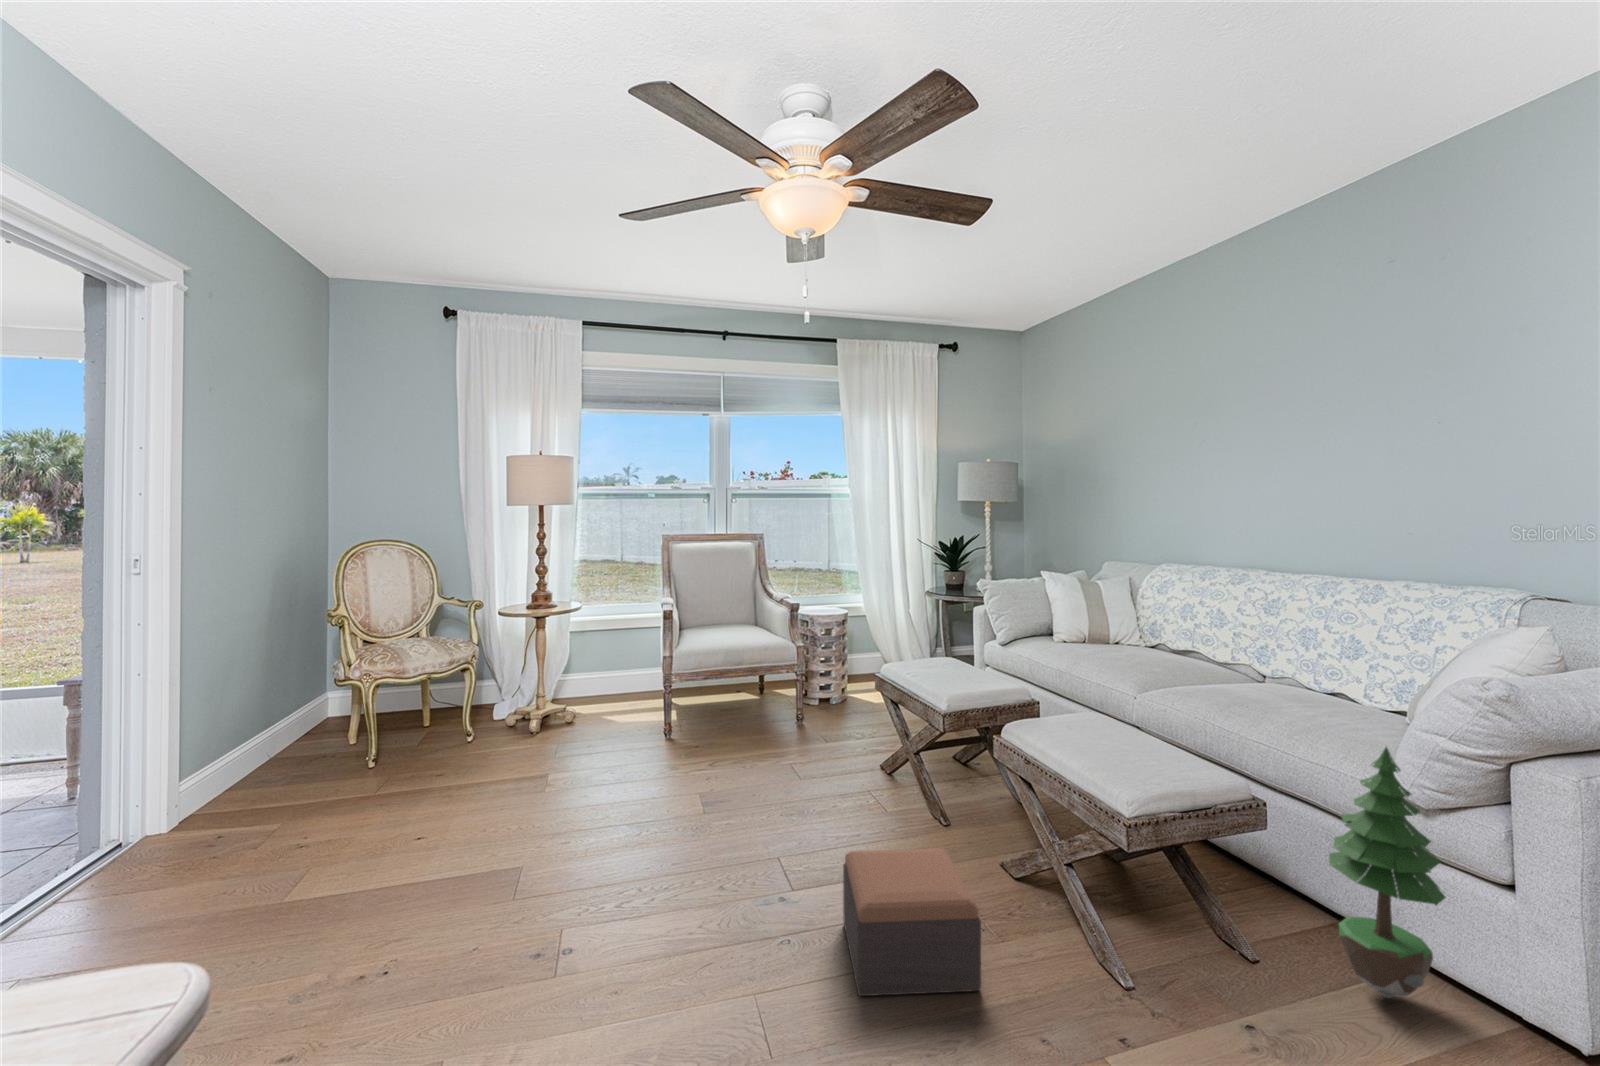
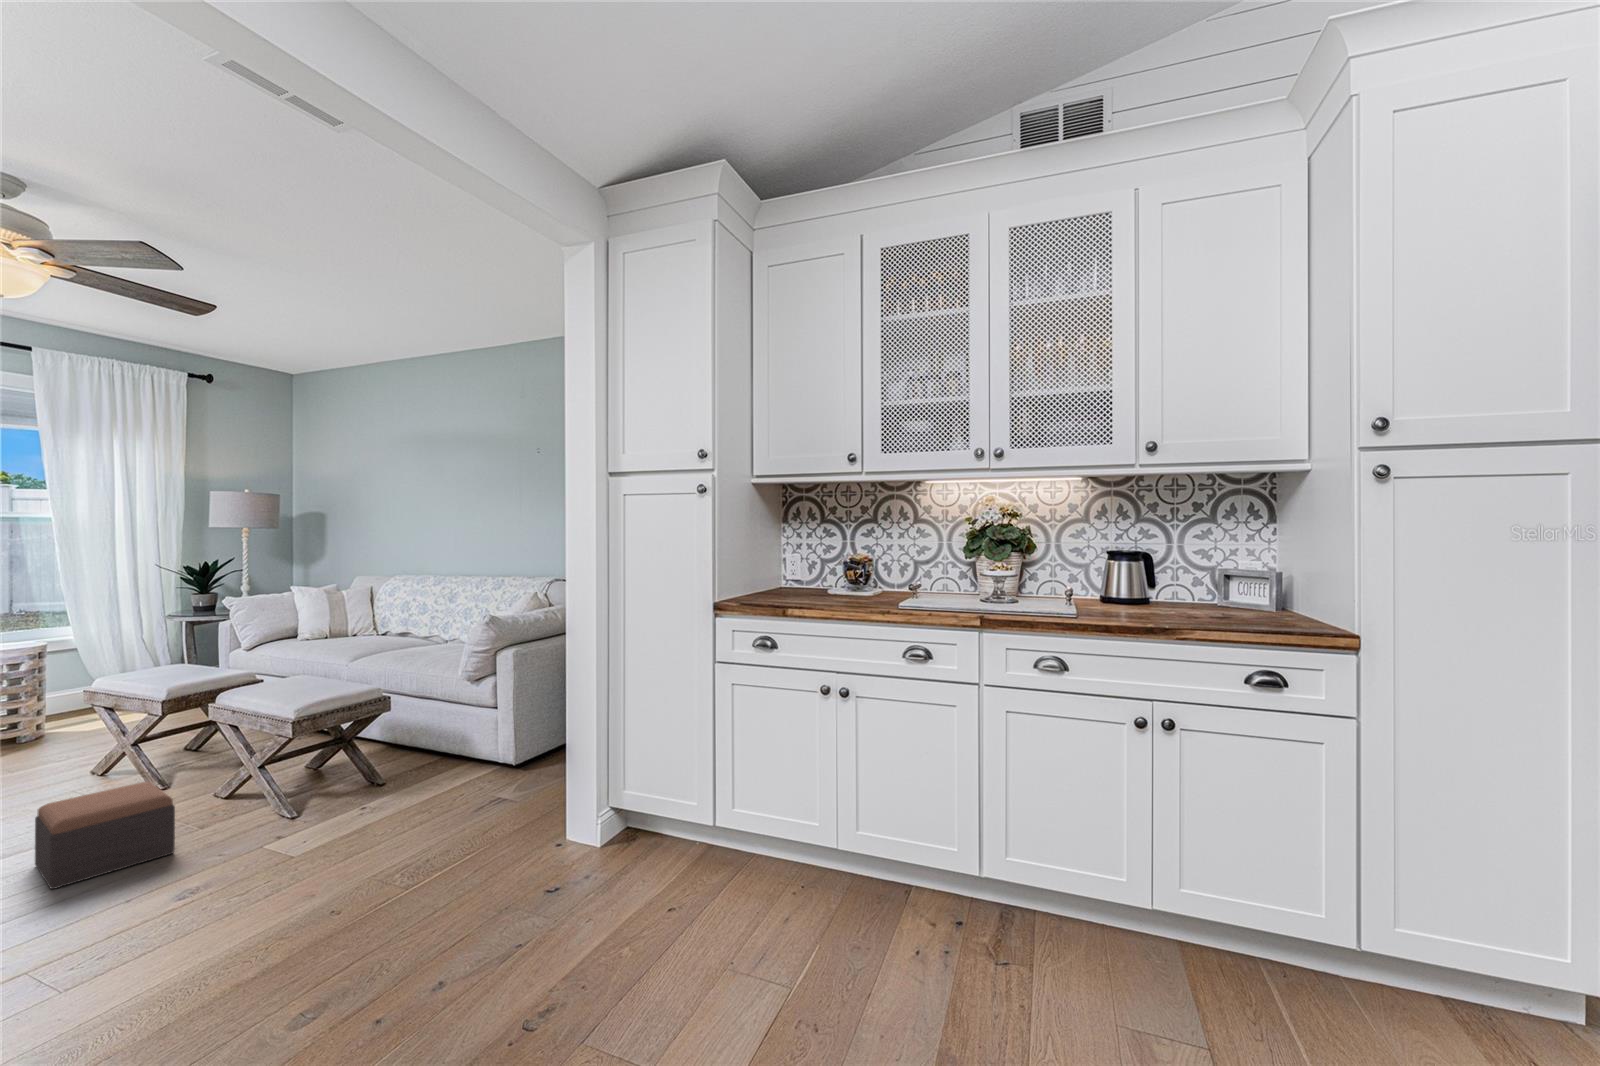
potted tree: present [1329,747,1445,999] -> none [421,653,472,778]

